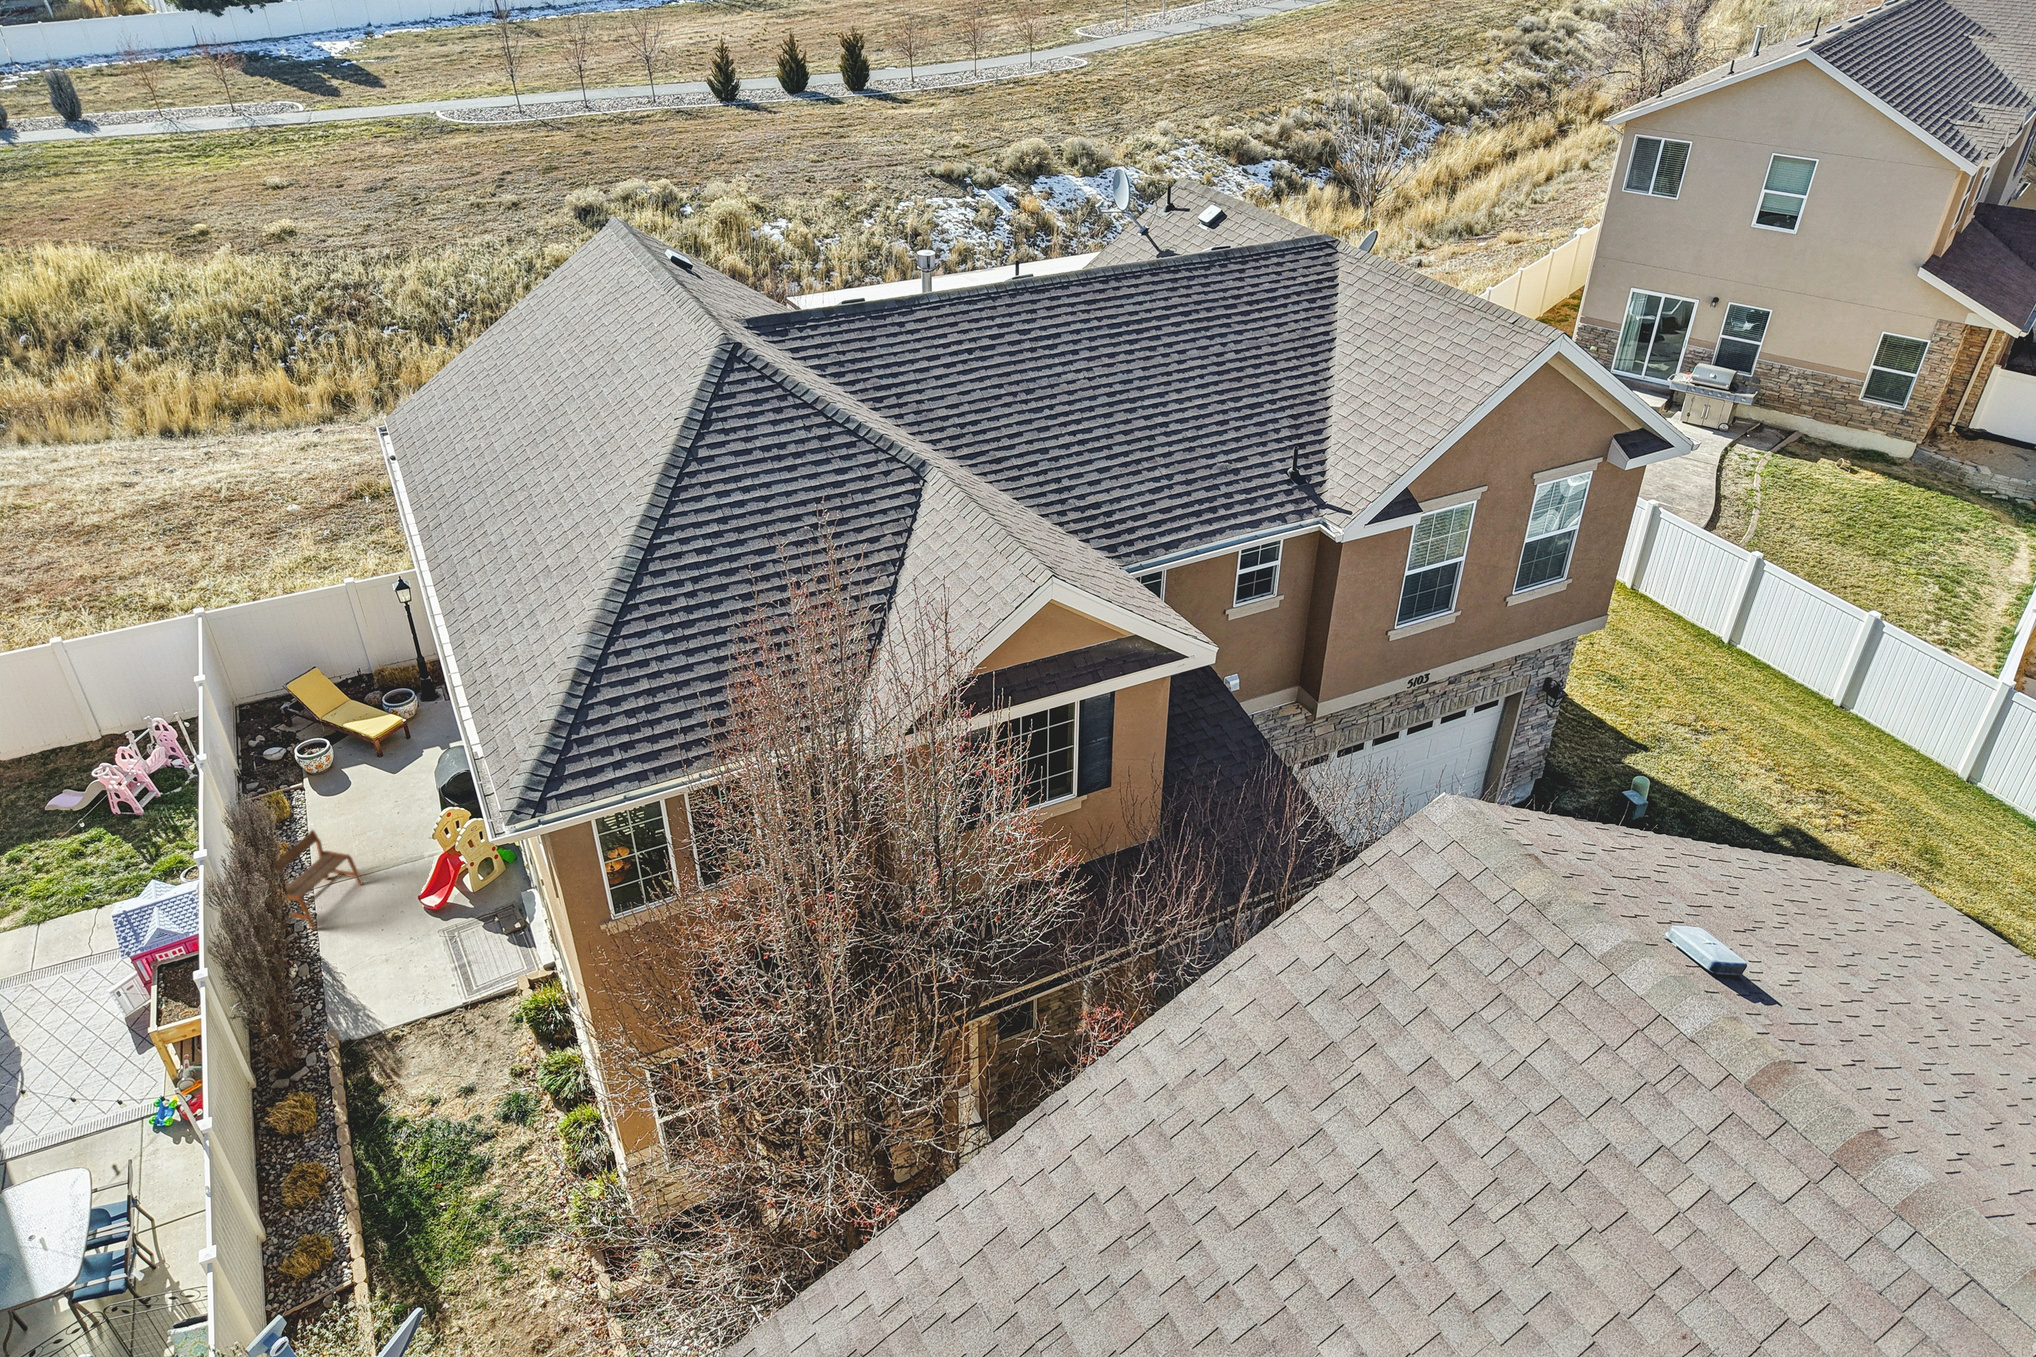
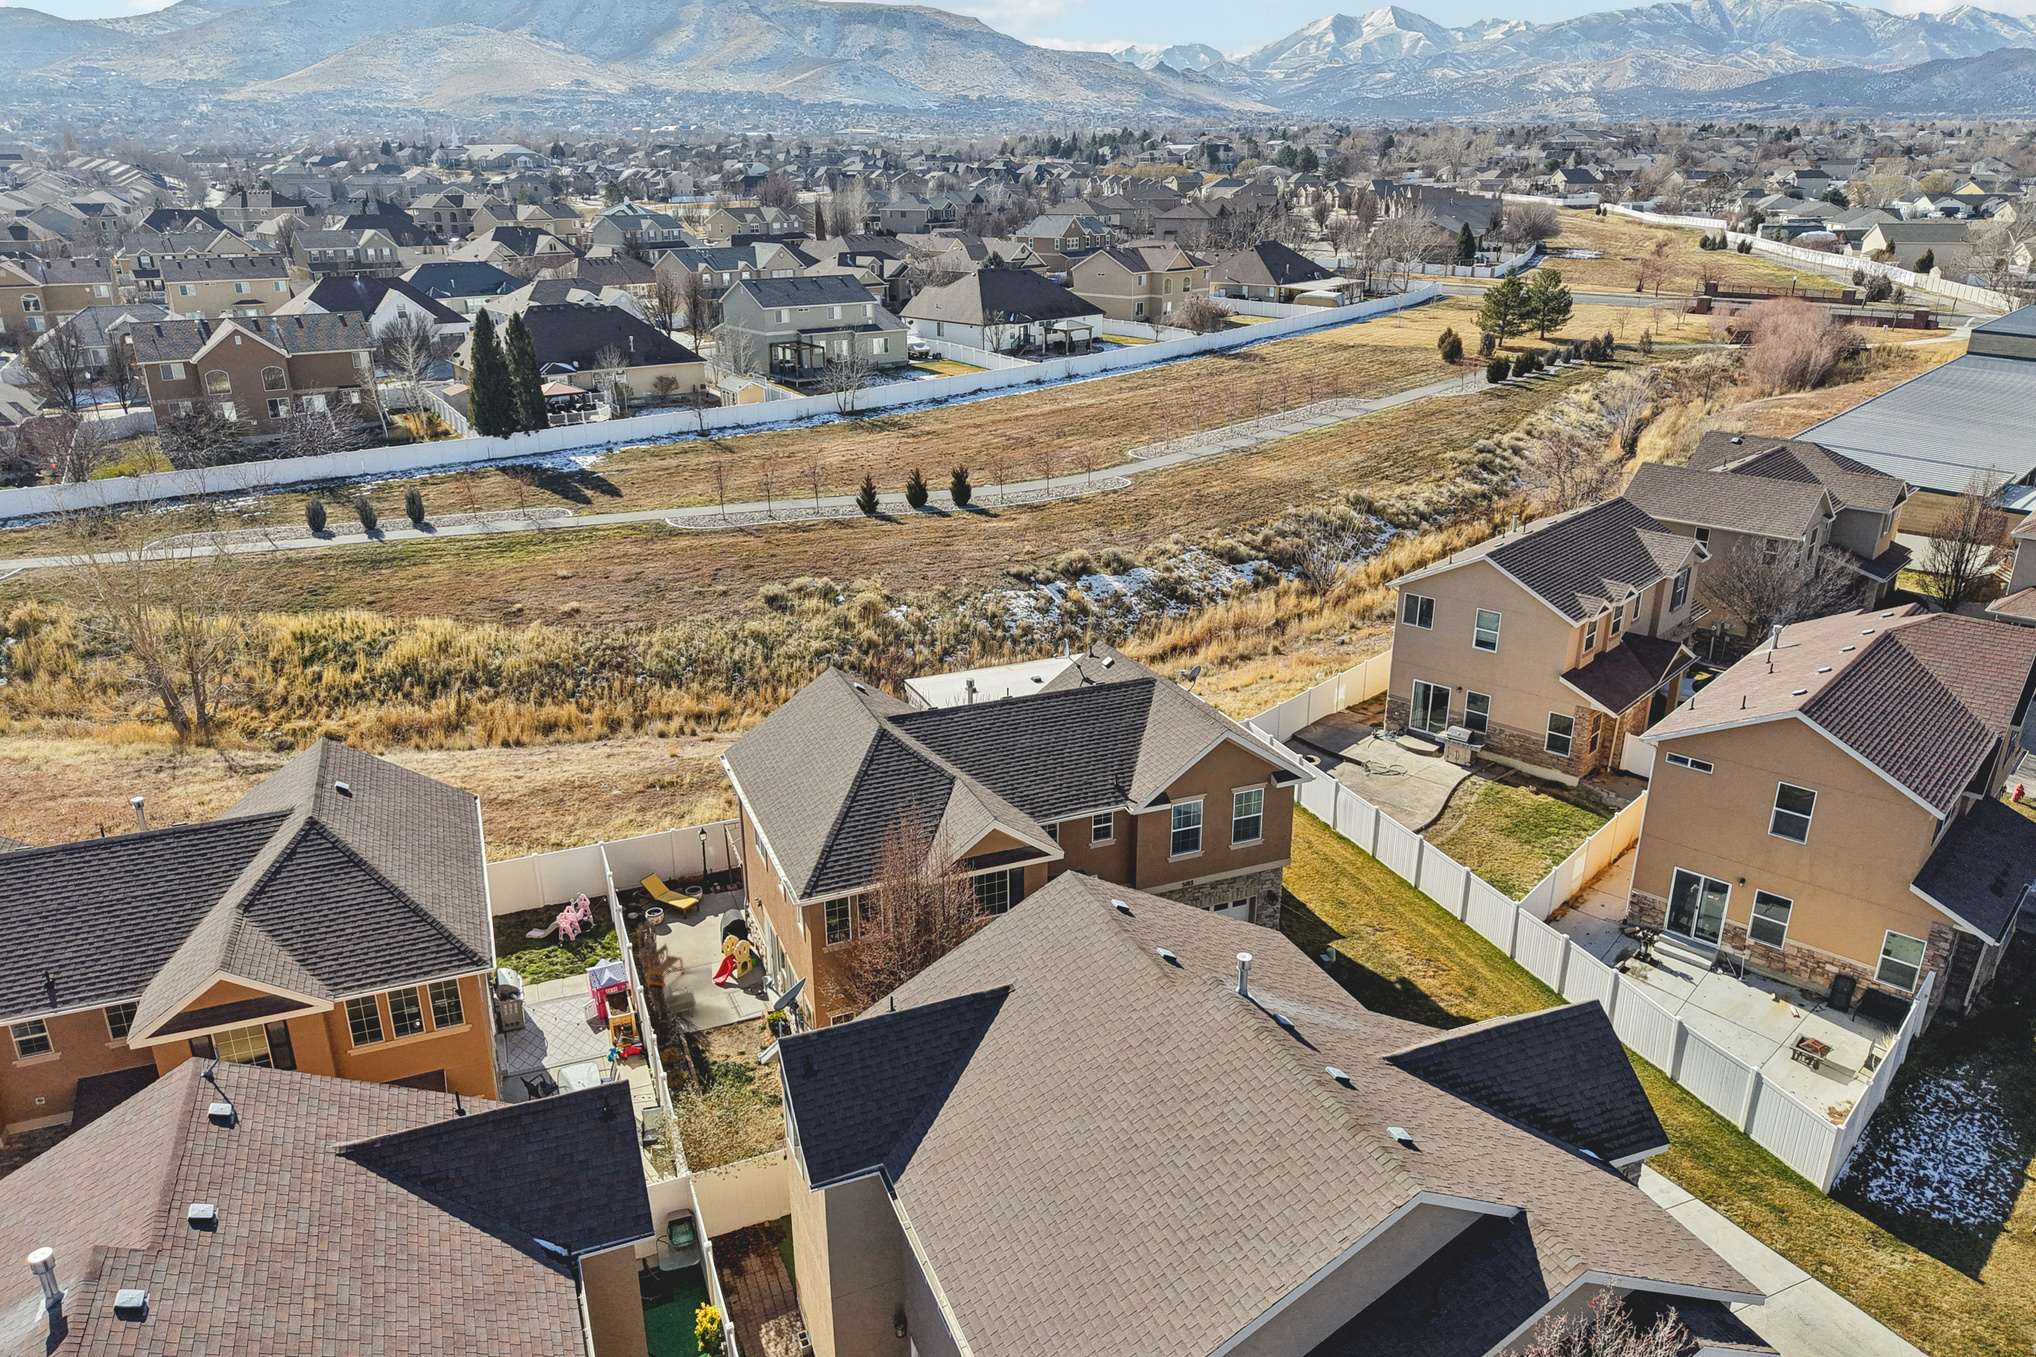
armchair: none [289,929,365,1010] -> present [663,985,696,1015]

